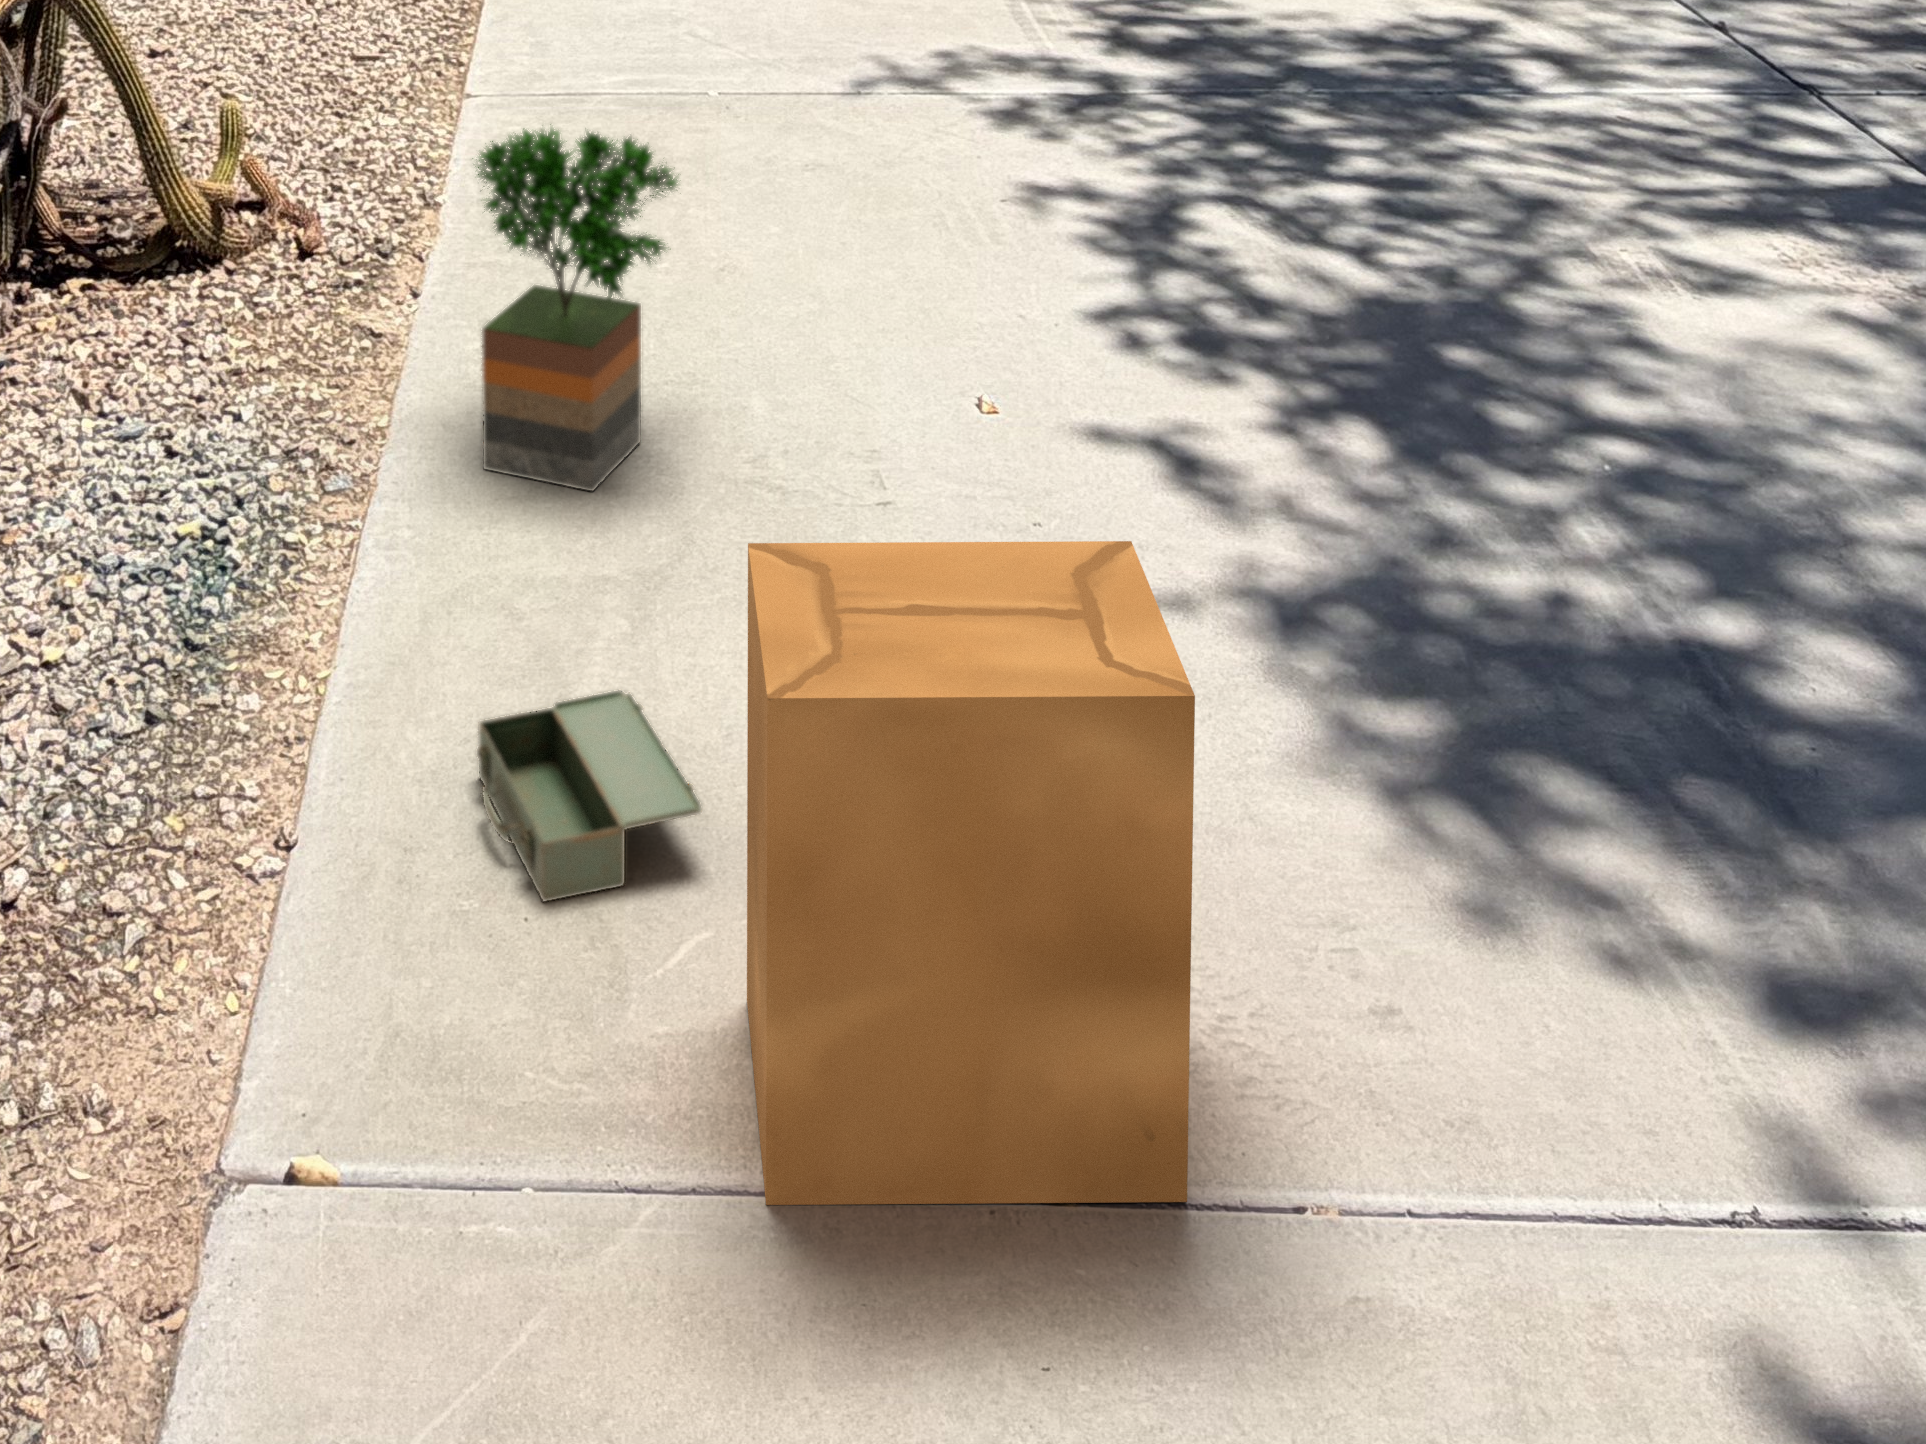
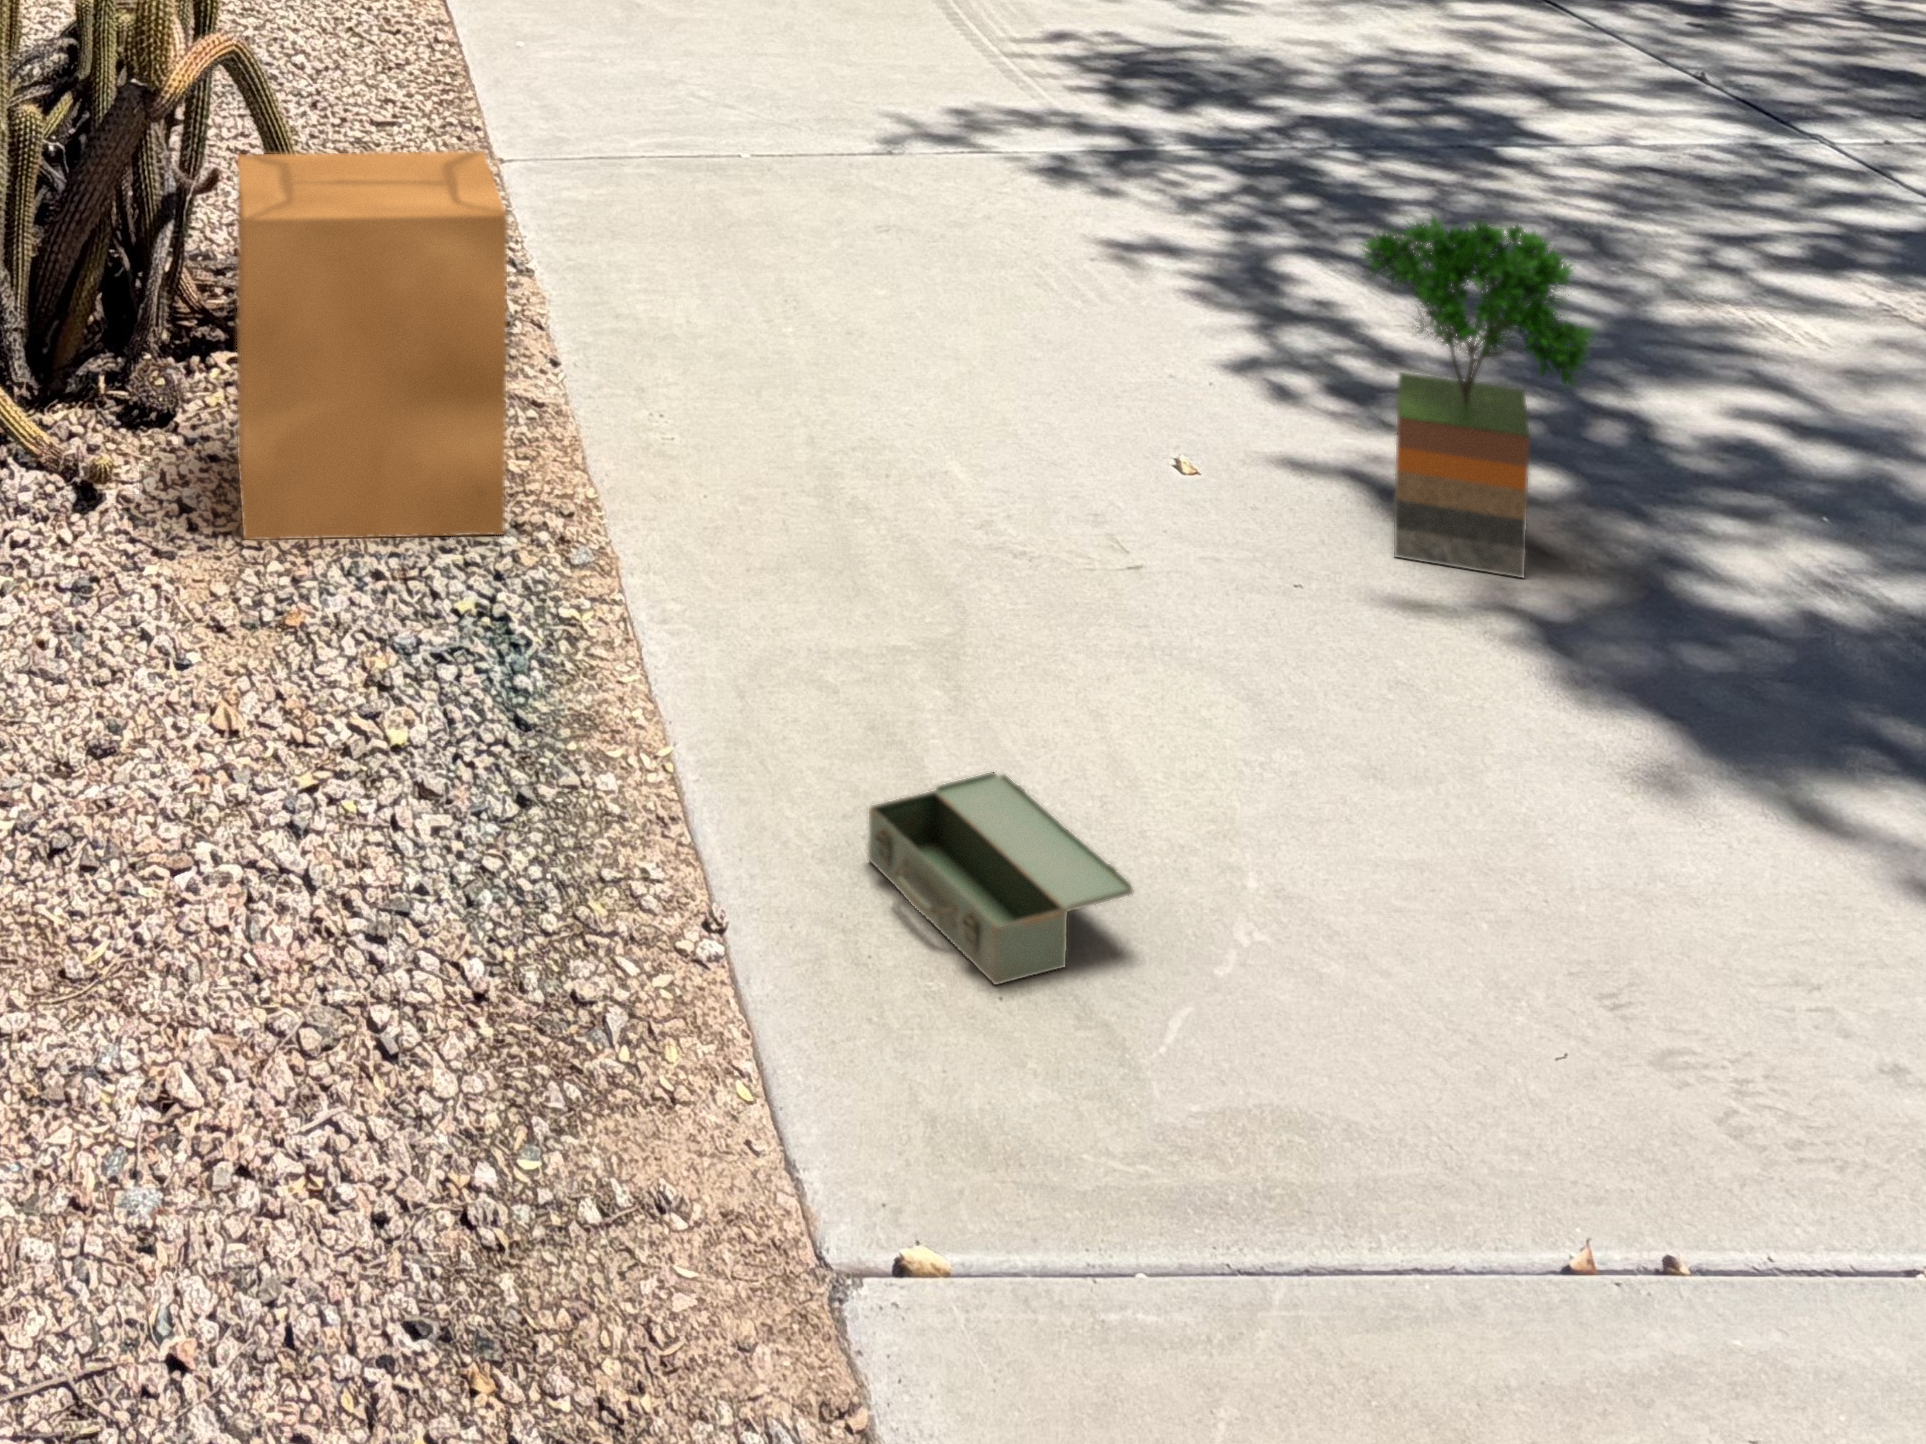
potted tree: present [472,124,678,491] -> present [1359,216,1594,578]
cardboard box: present [747,541,1195,1205] -> present [237,151,507,540]

